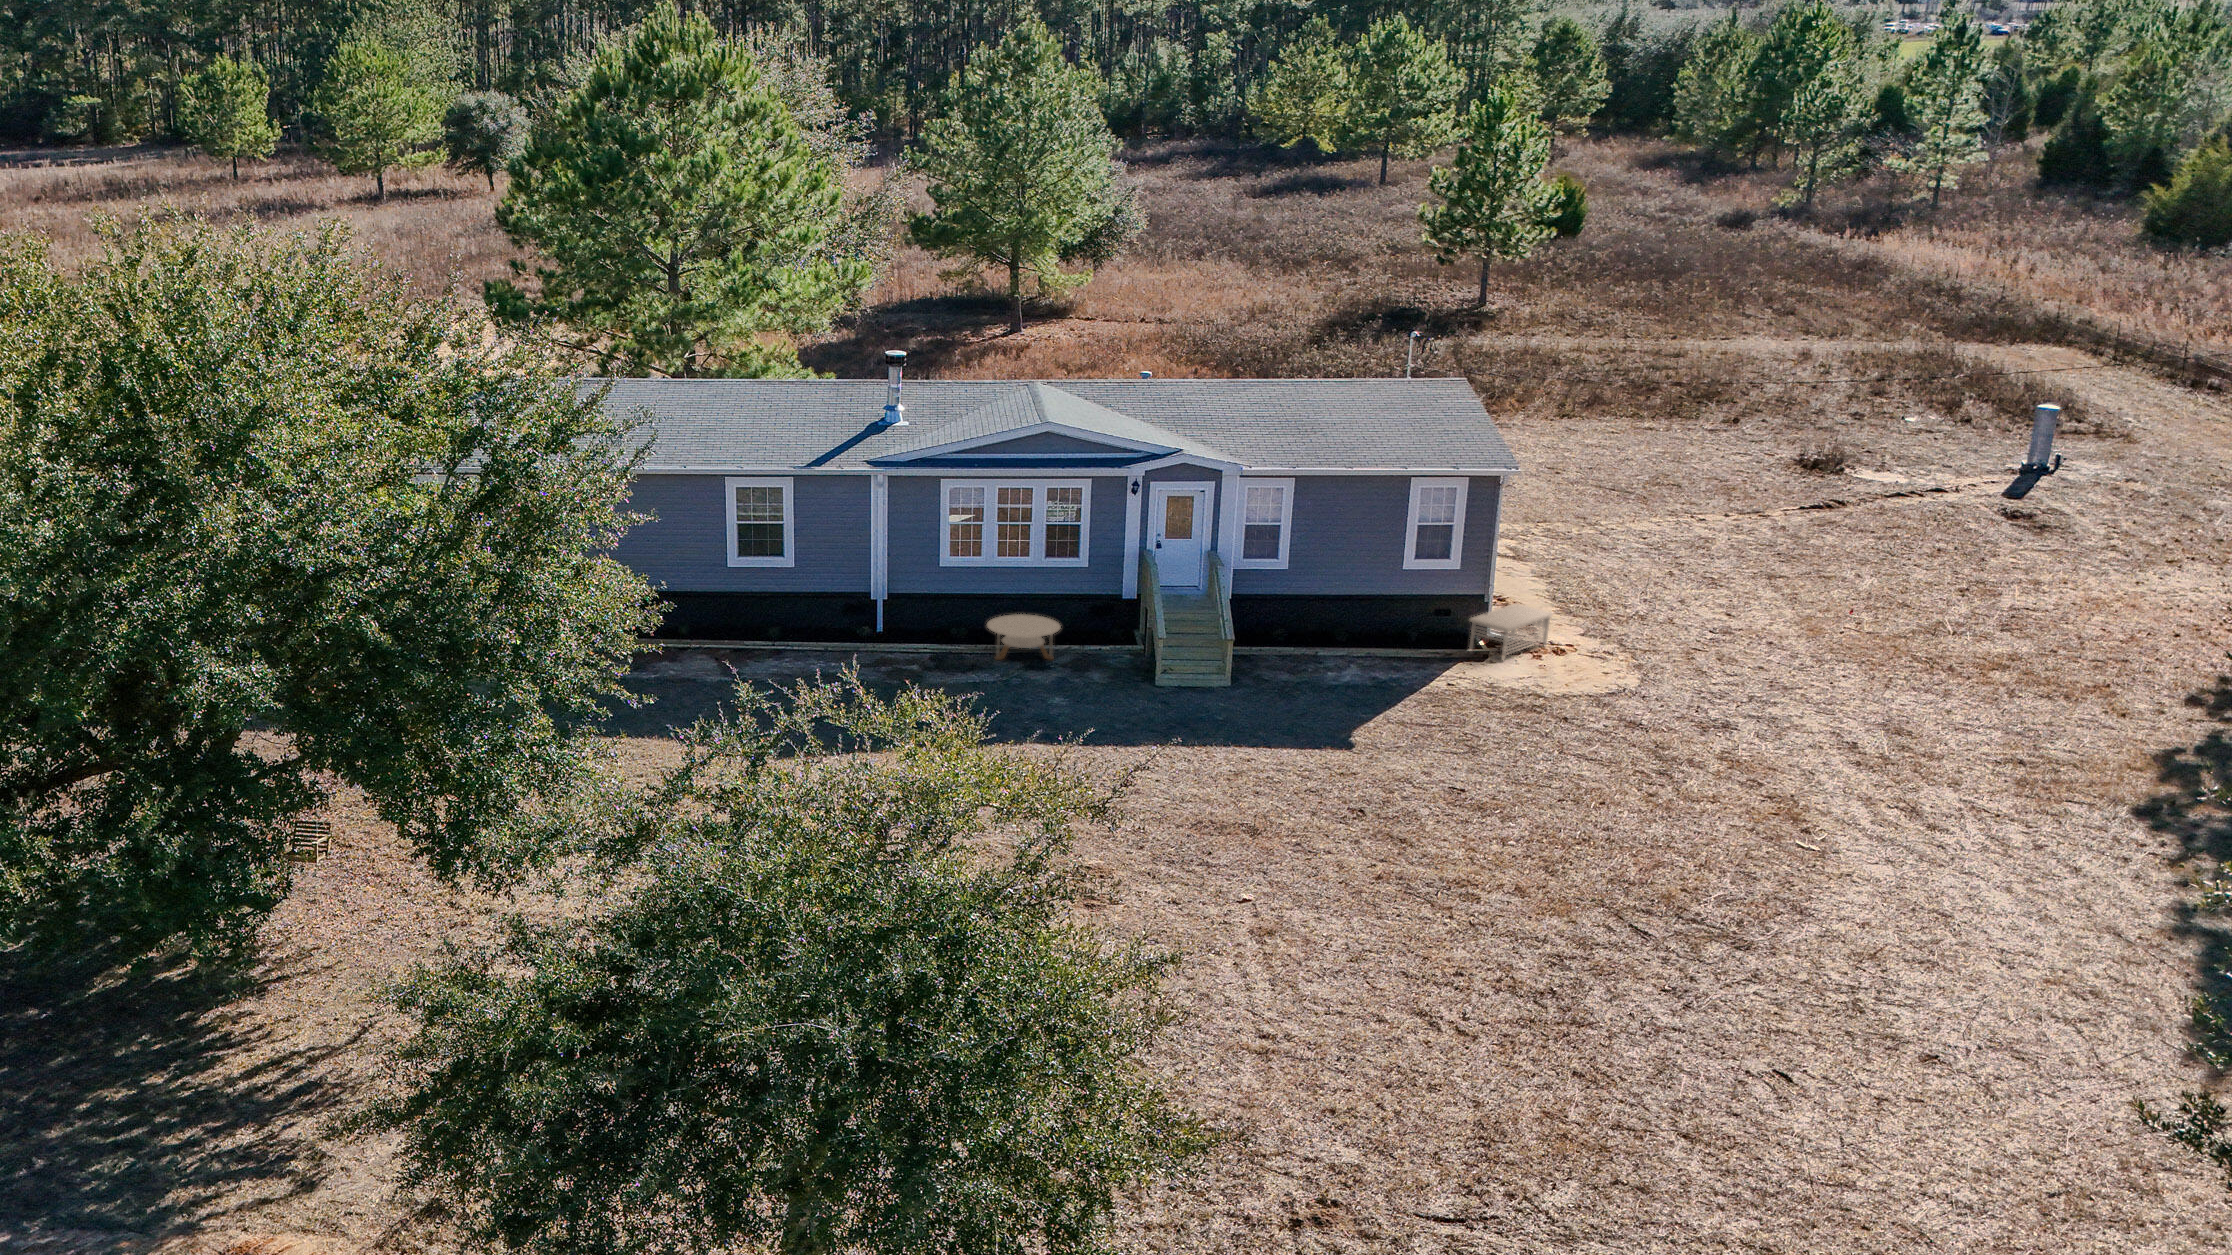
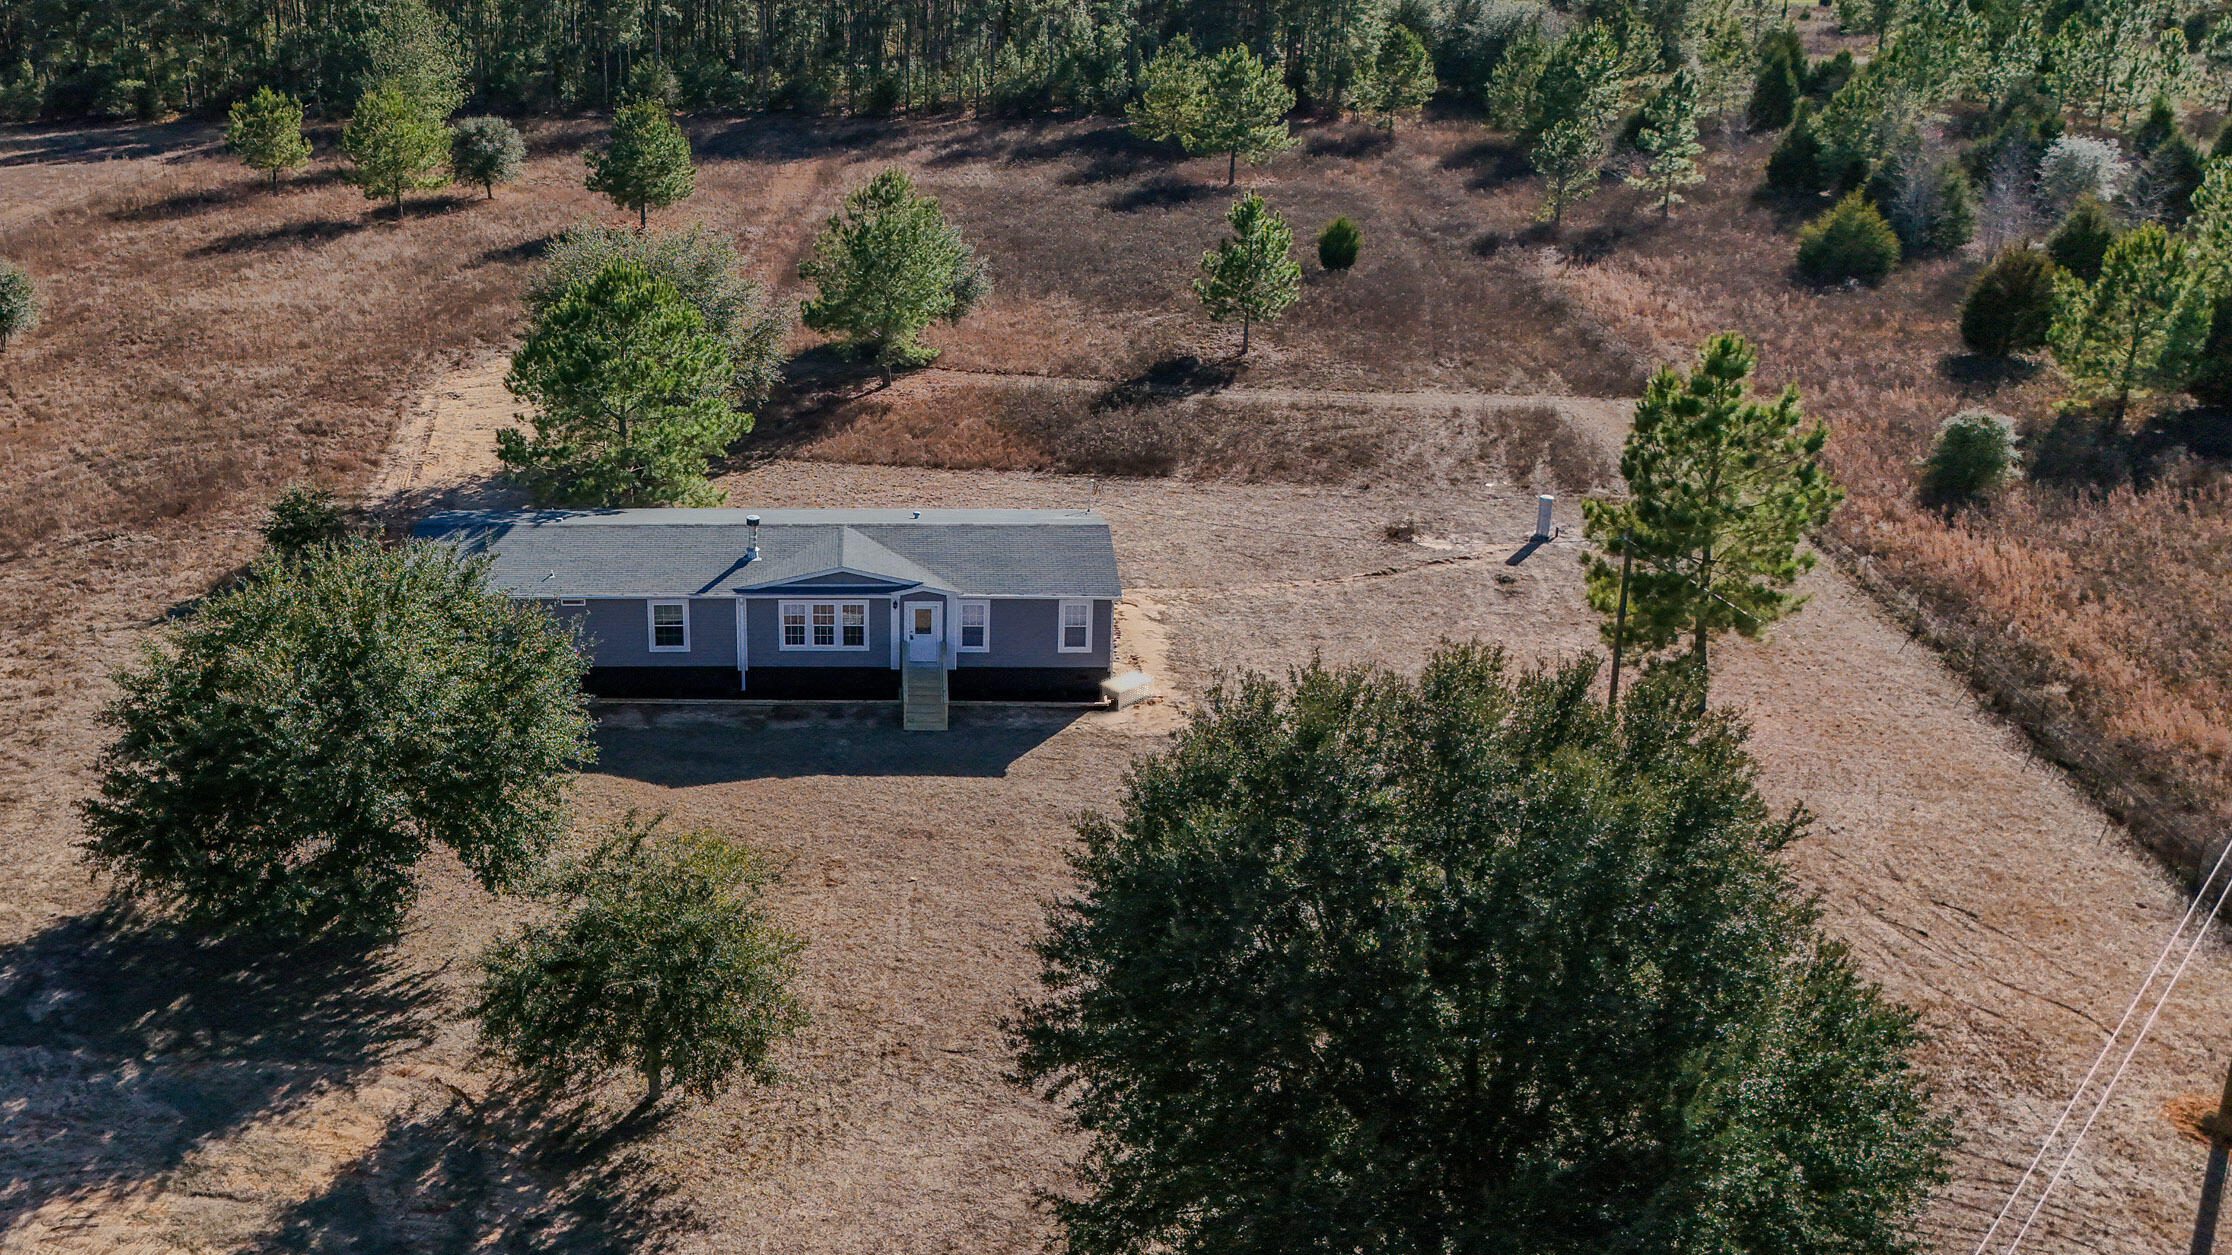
round table: present [987,614,1061,660] -> none [805,679,851,711]

